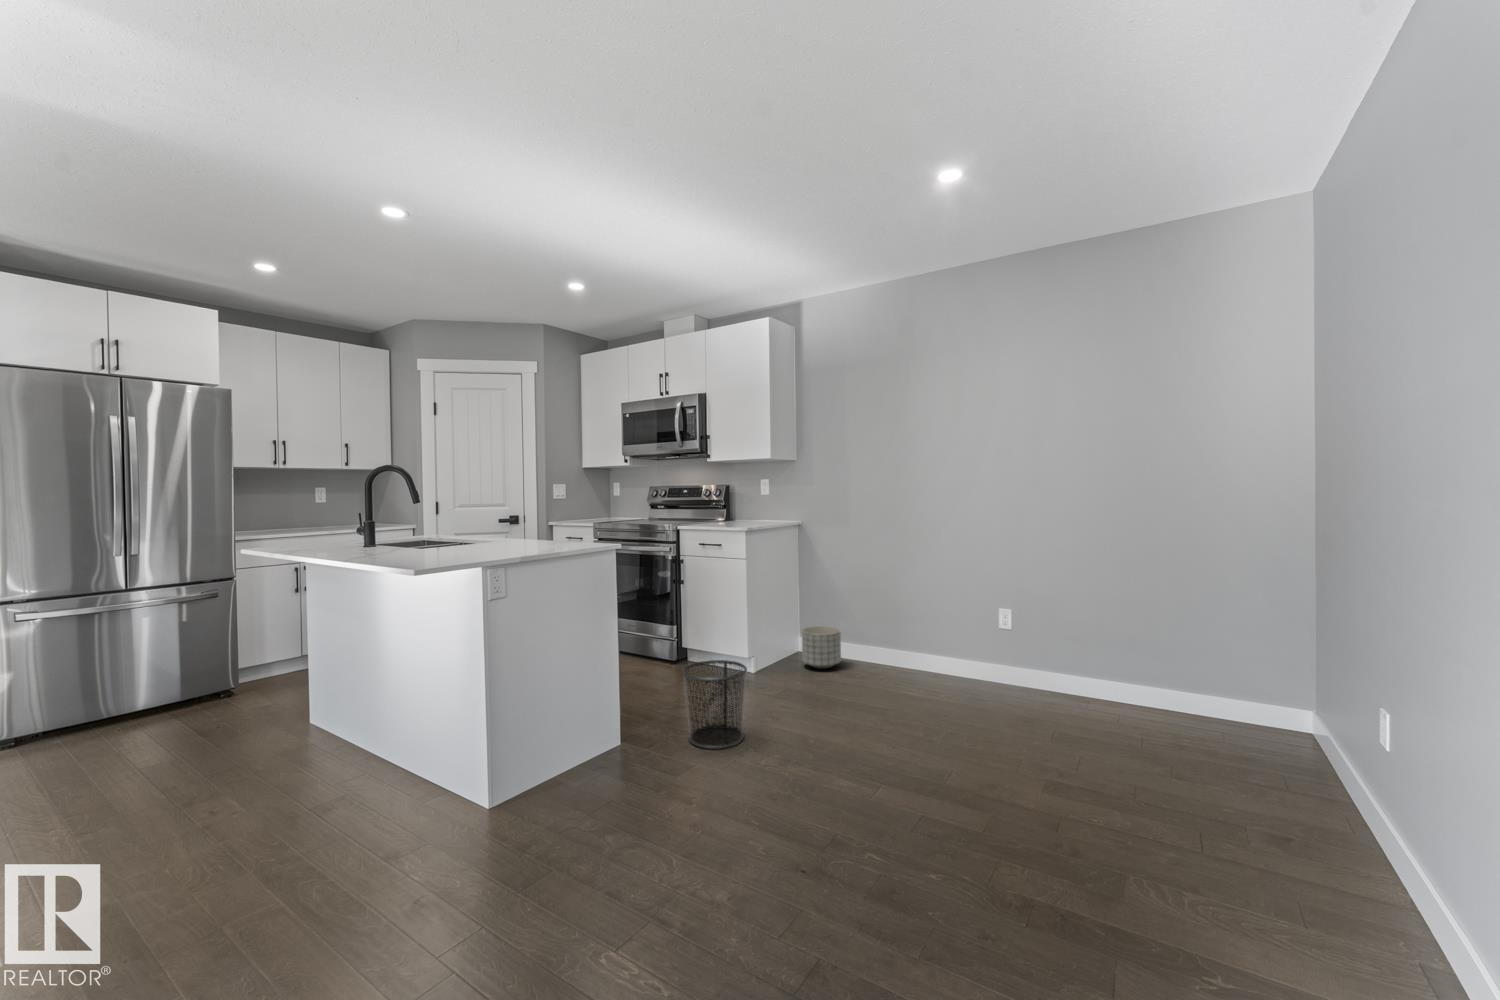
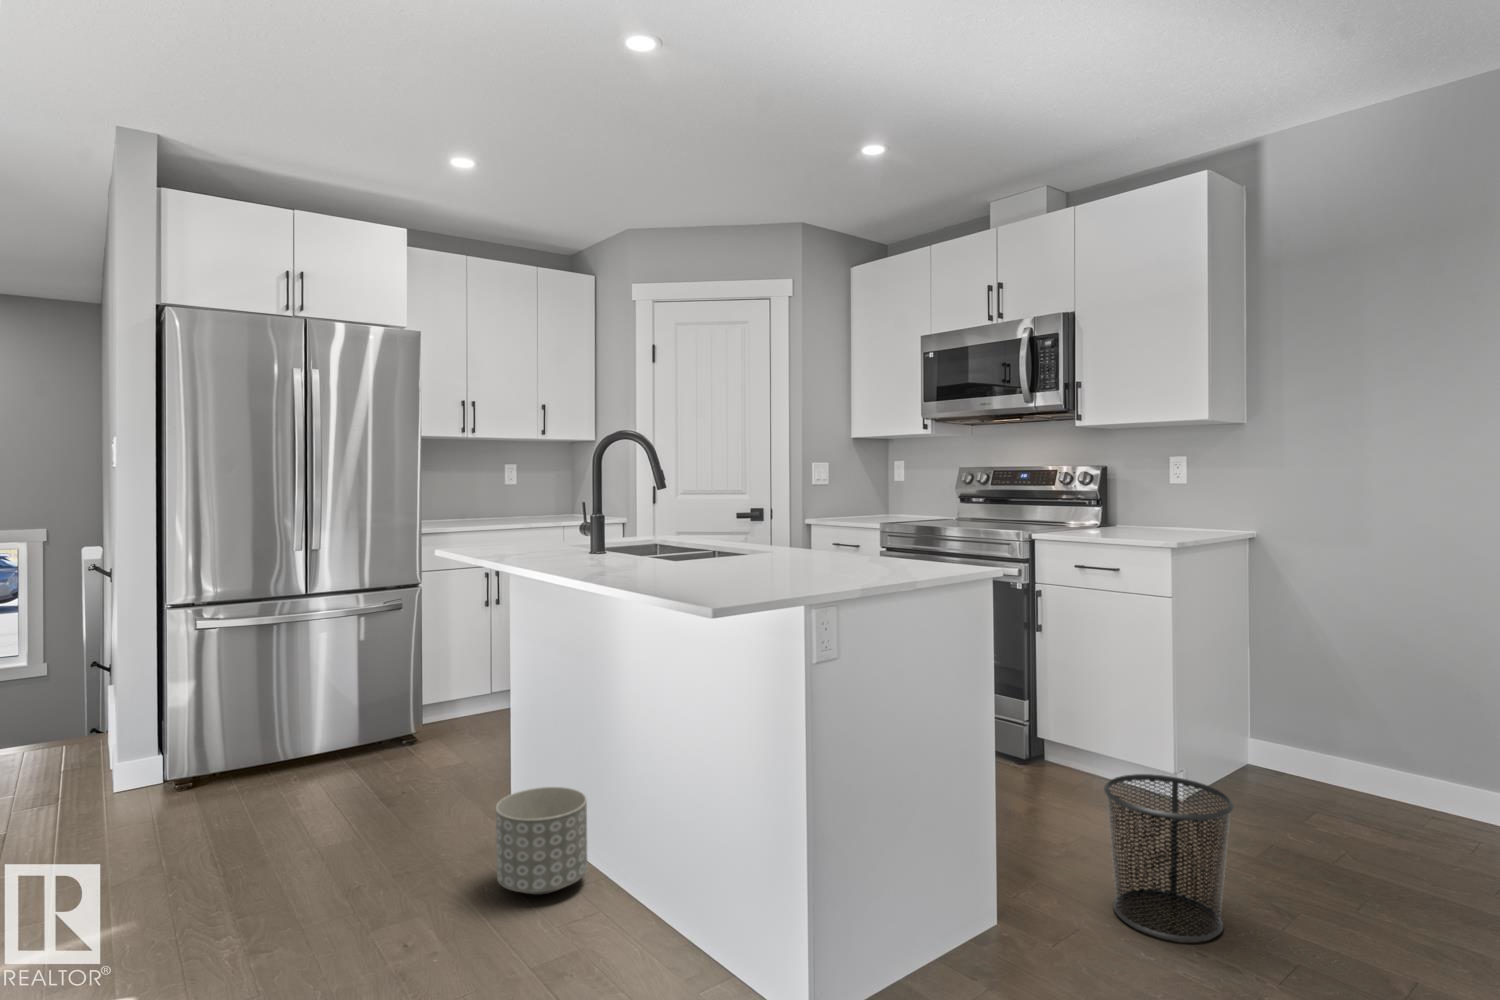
planter: present [802,626,841,669] -> present [496,787,588,895]

